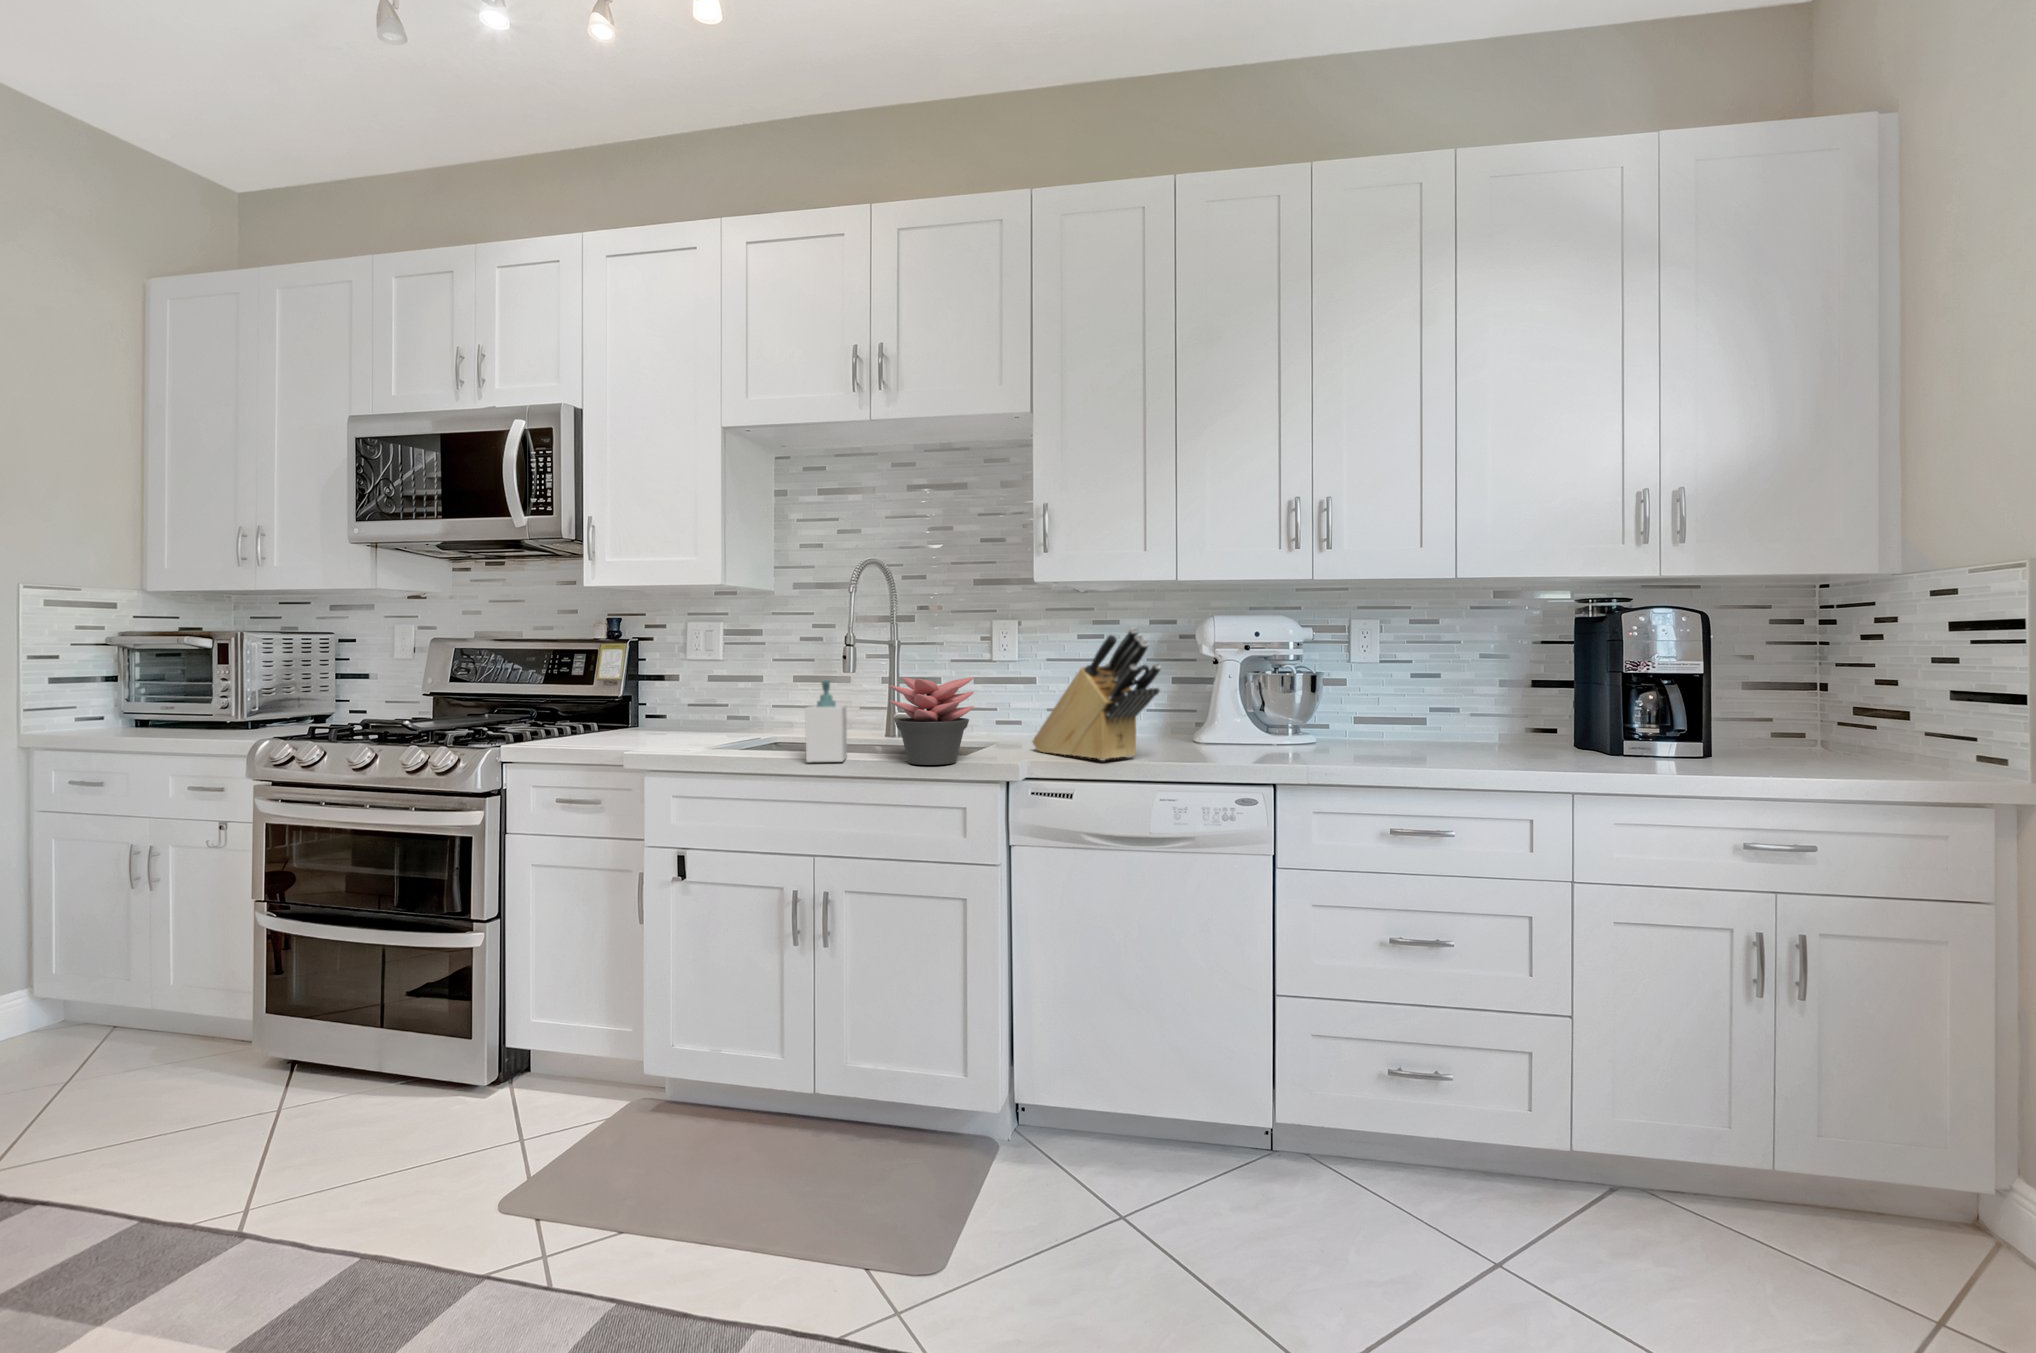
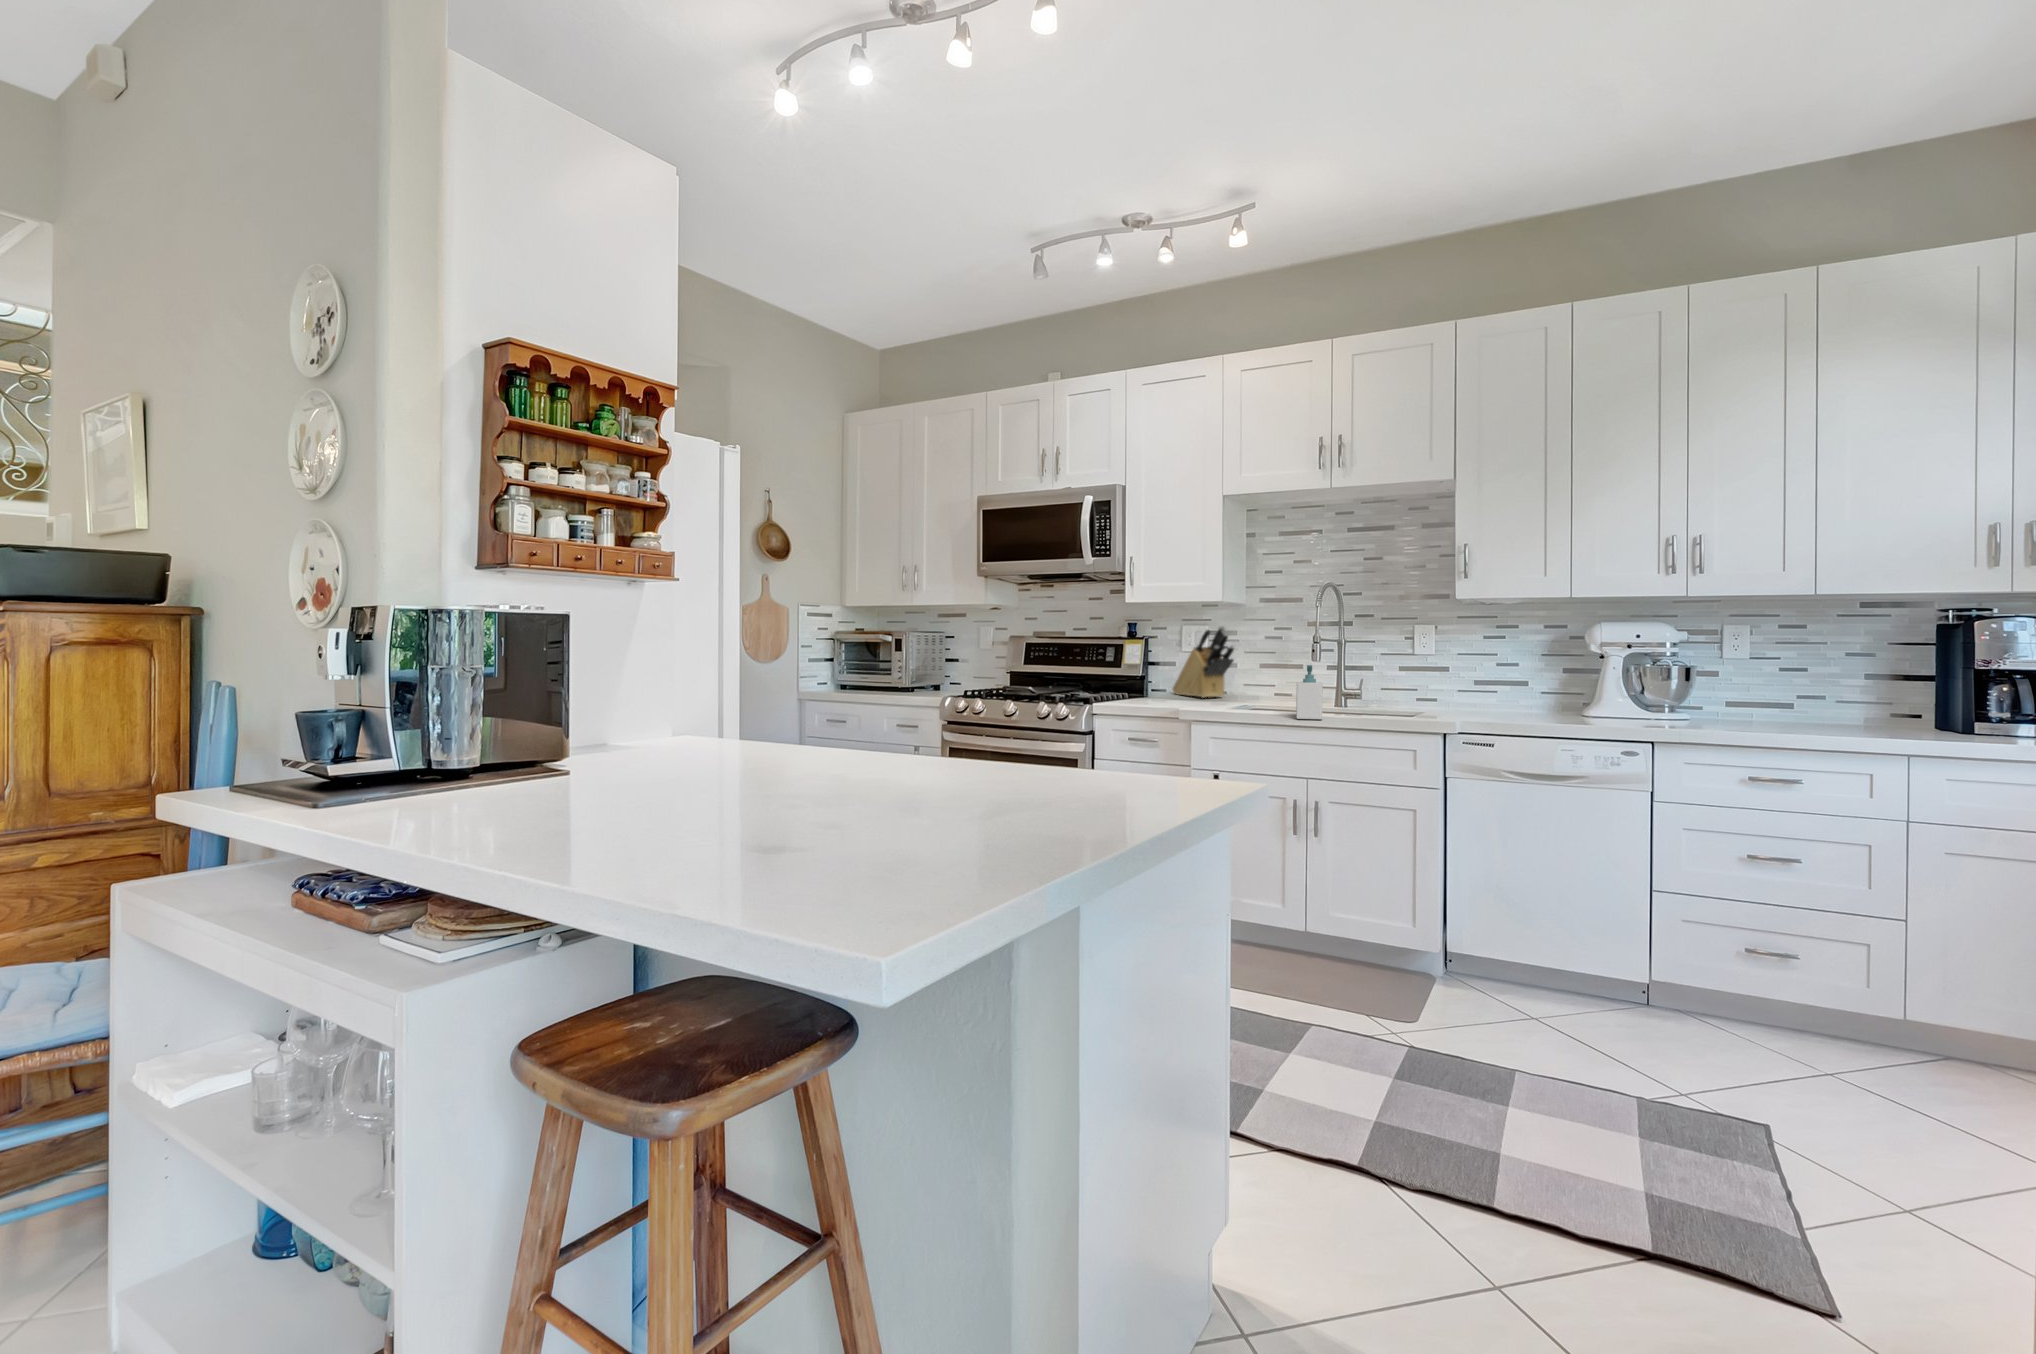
knife block: present [1032,627,1161,760] -> present [1173,626,1234,698]
succulent plant: present [889,677,974,765] -> none [1356,664,1416,723]

